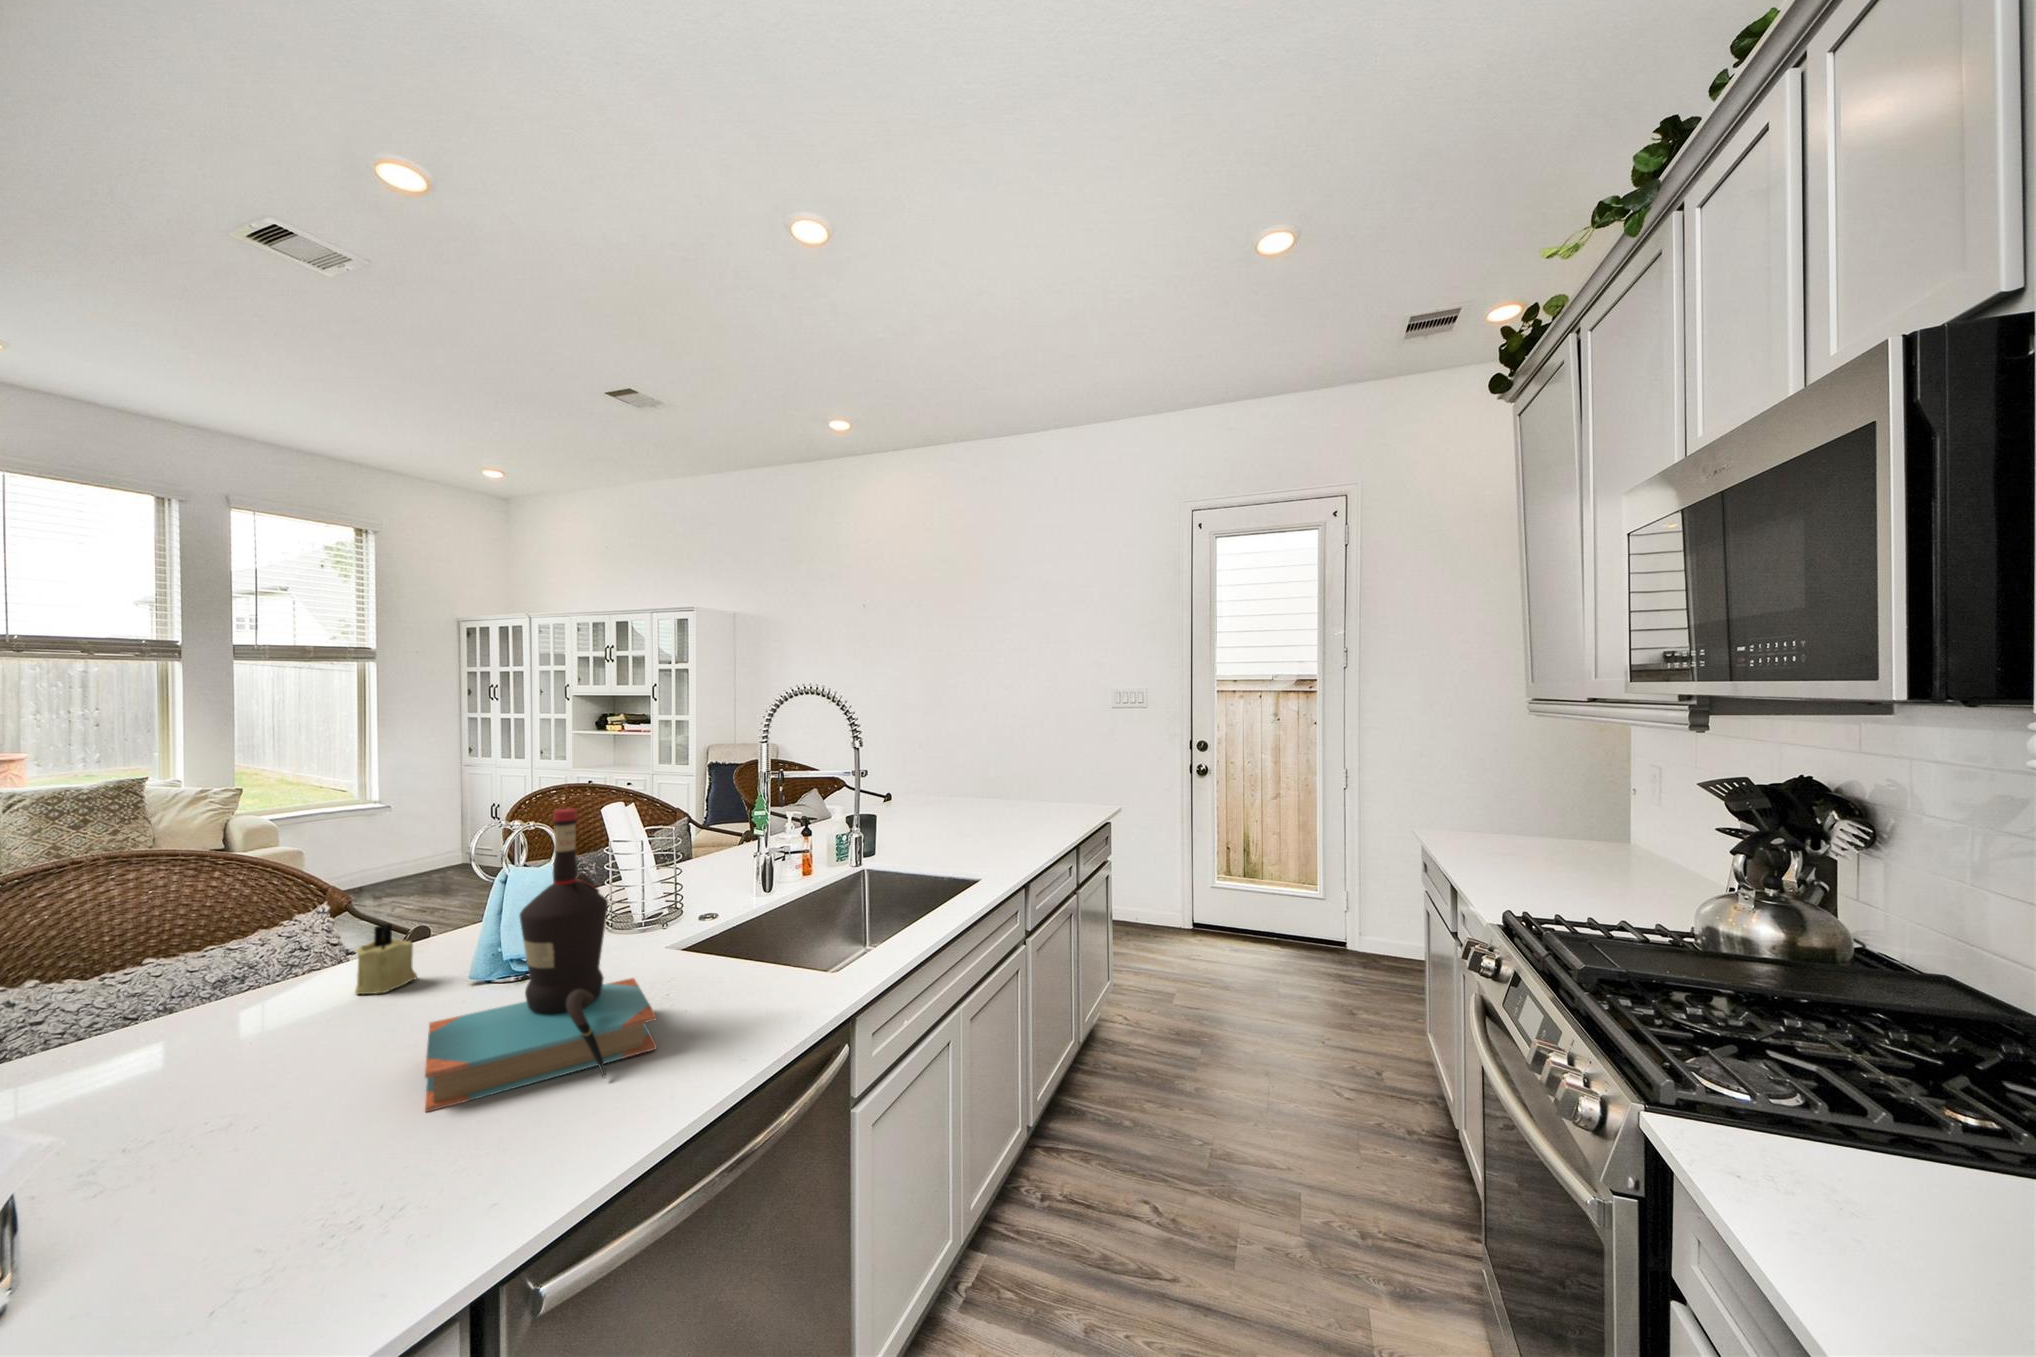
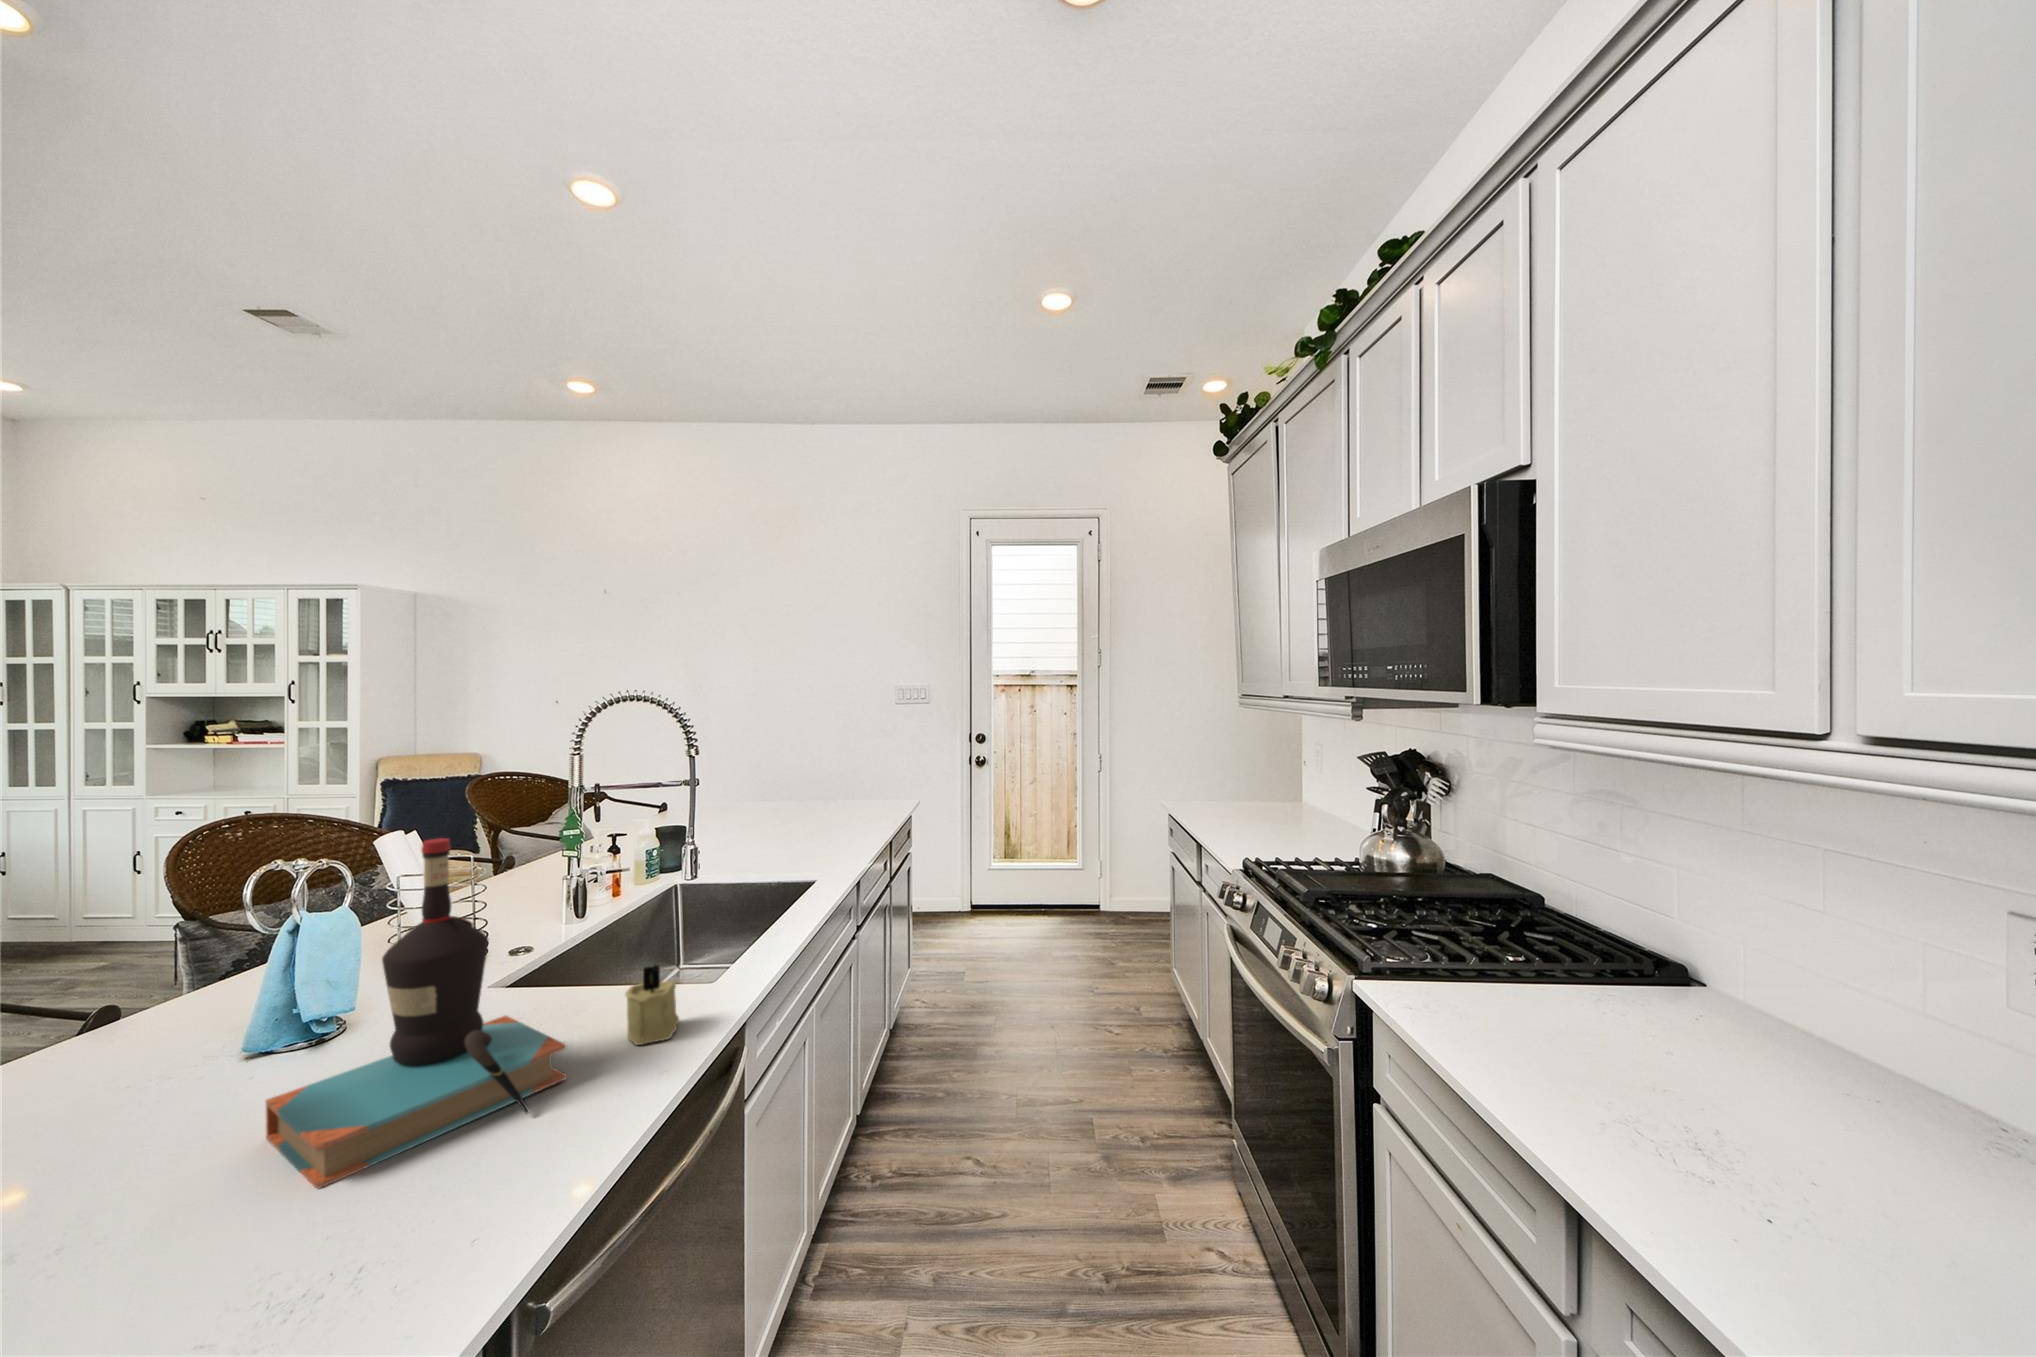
candle: present [355,924,417,994] -> present [625,965,679,1045]

